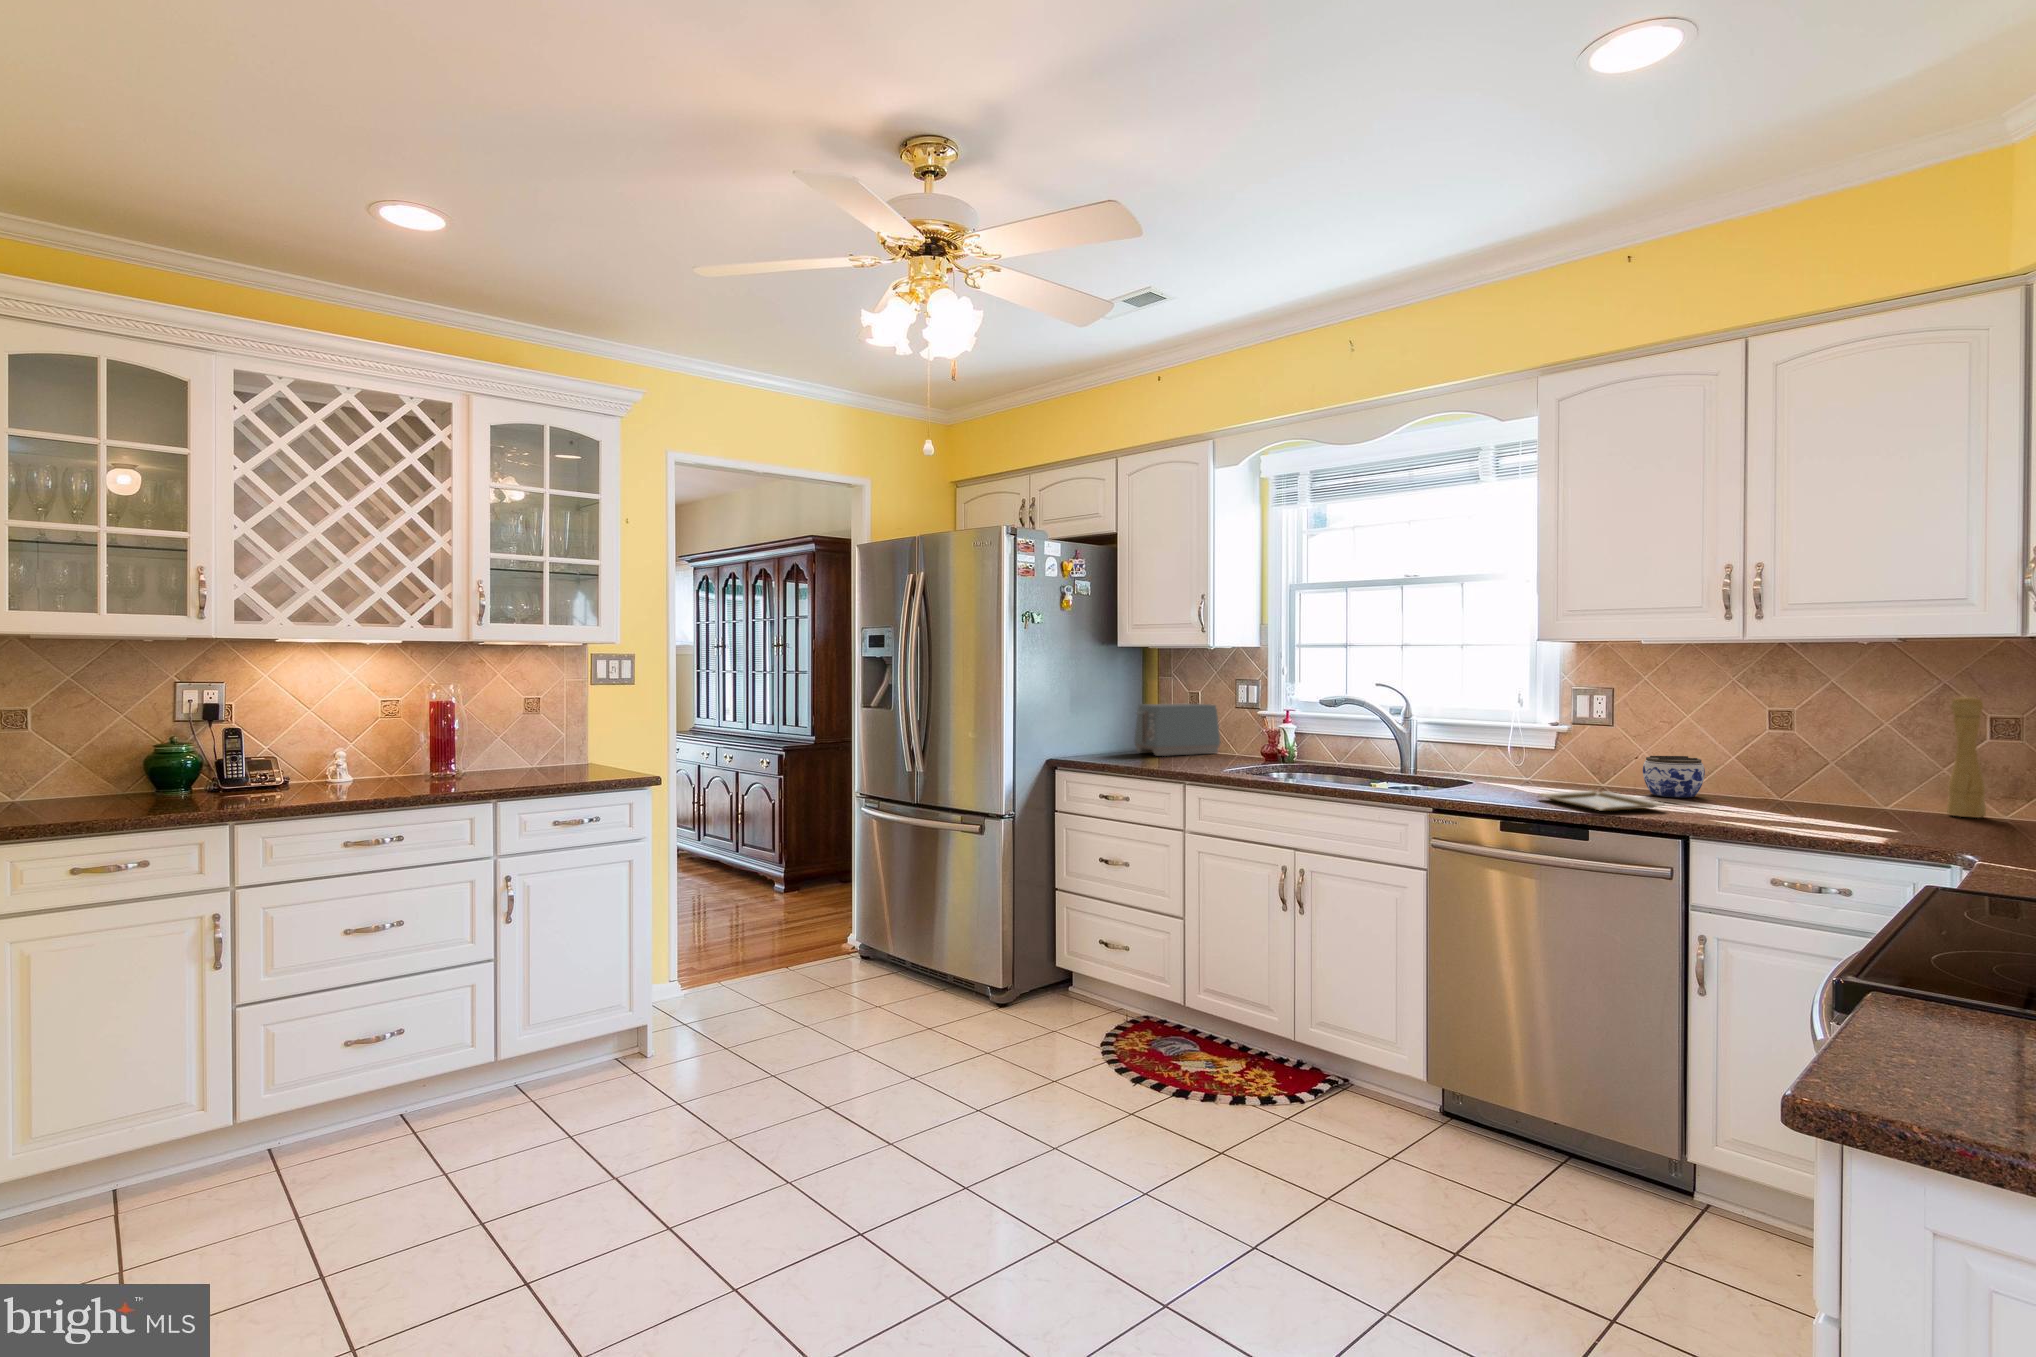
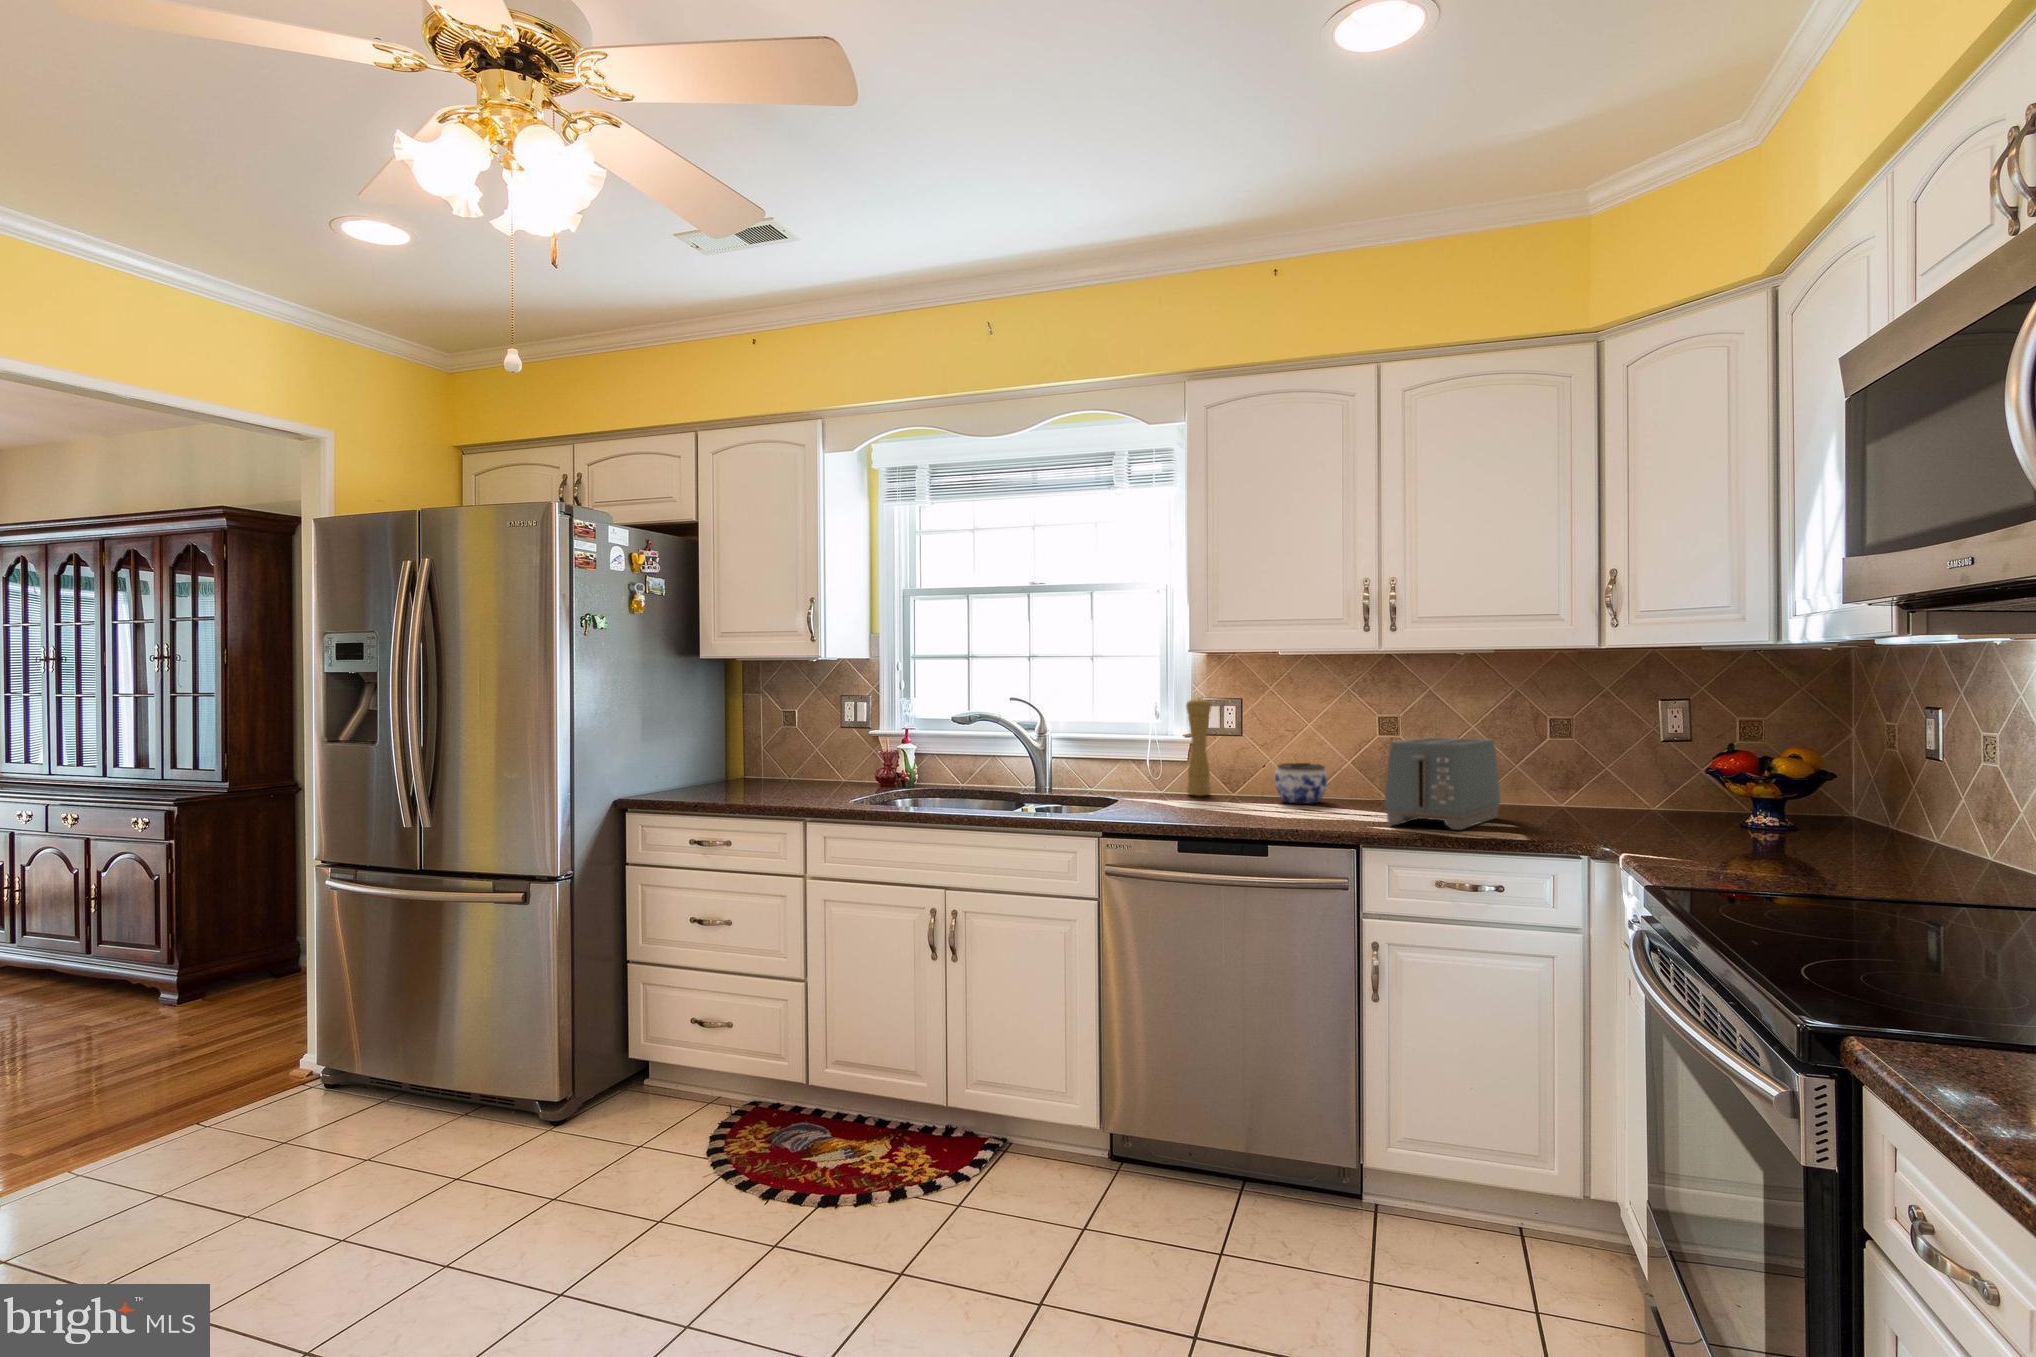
pepper mill: present [1947,697,1986,818] -> present [1186,699,1211,796]
toaster: present [1134,704,1220,756] -> present [1384,737,1500,830]
tray: present [1540,790,1666,811] -> none [1197,801,1320,822]

